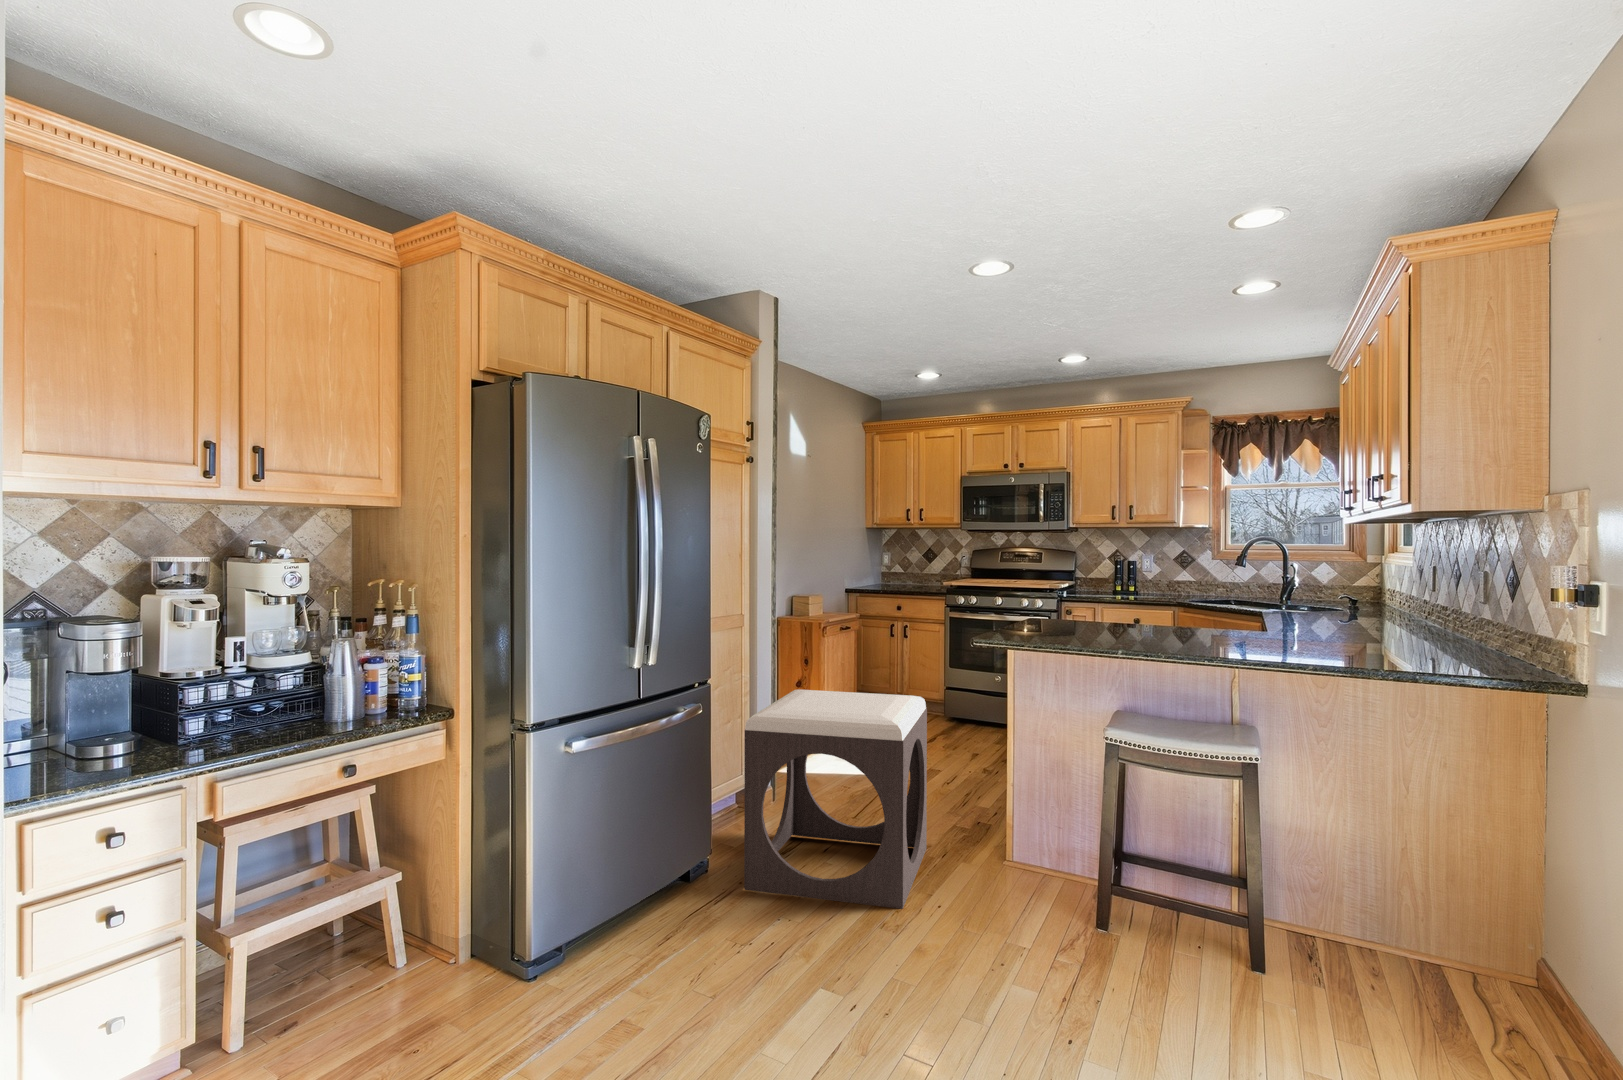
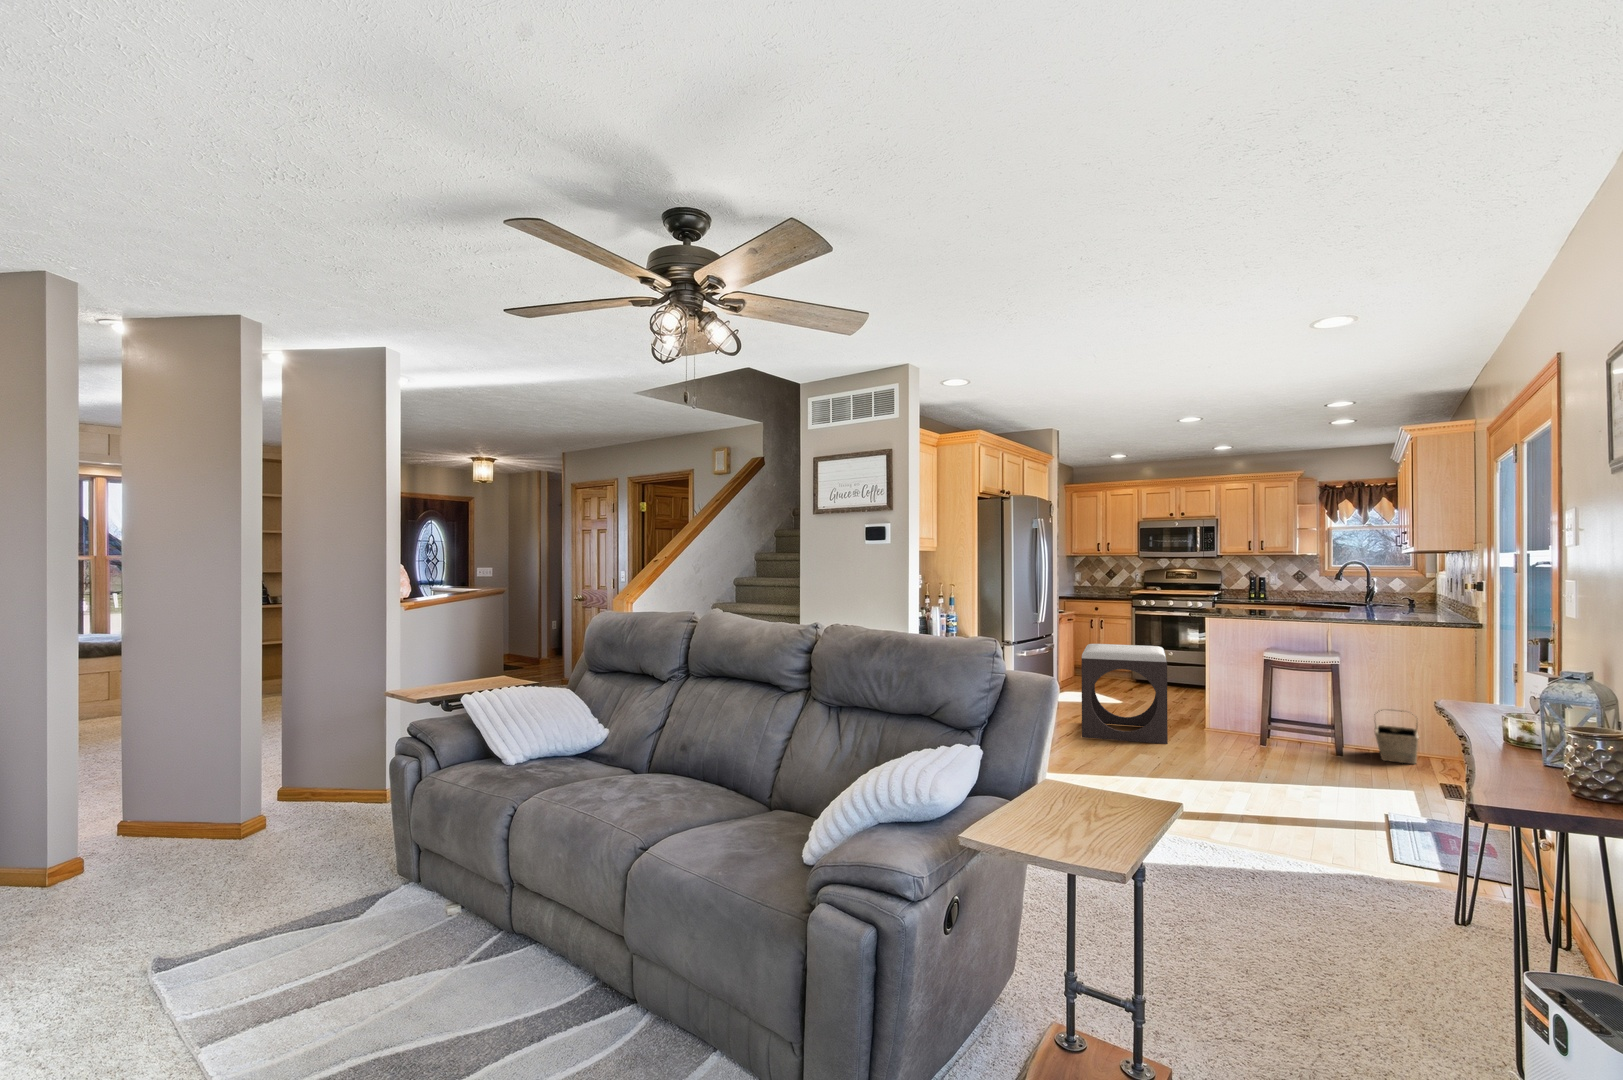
basket: none [1307,844,1404,977] -> present [1374,710,1419,764]

